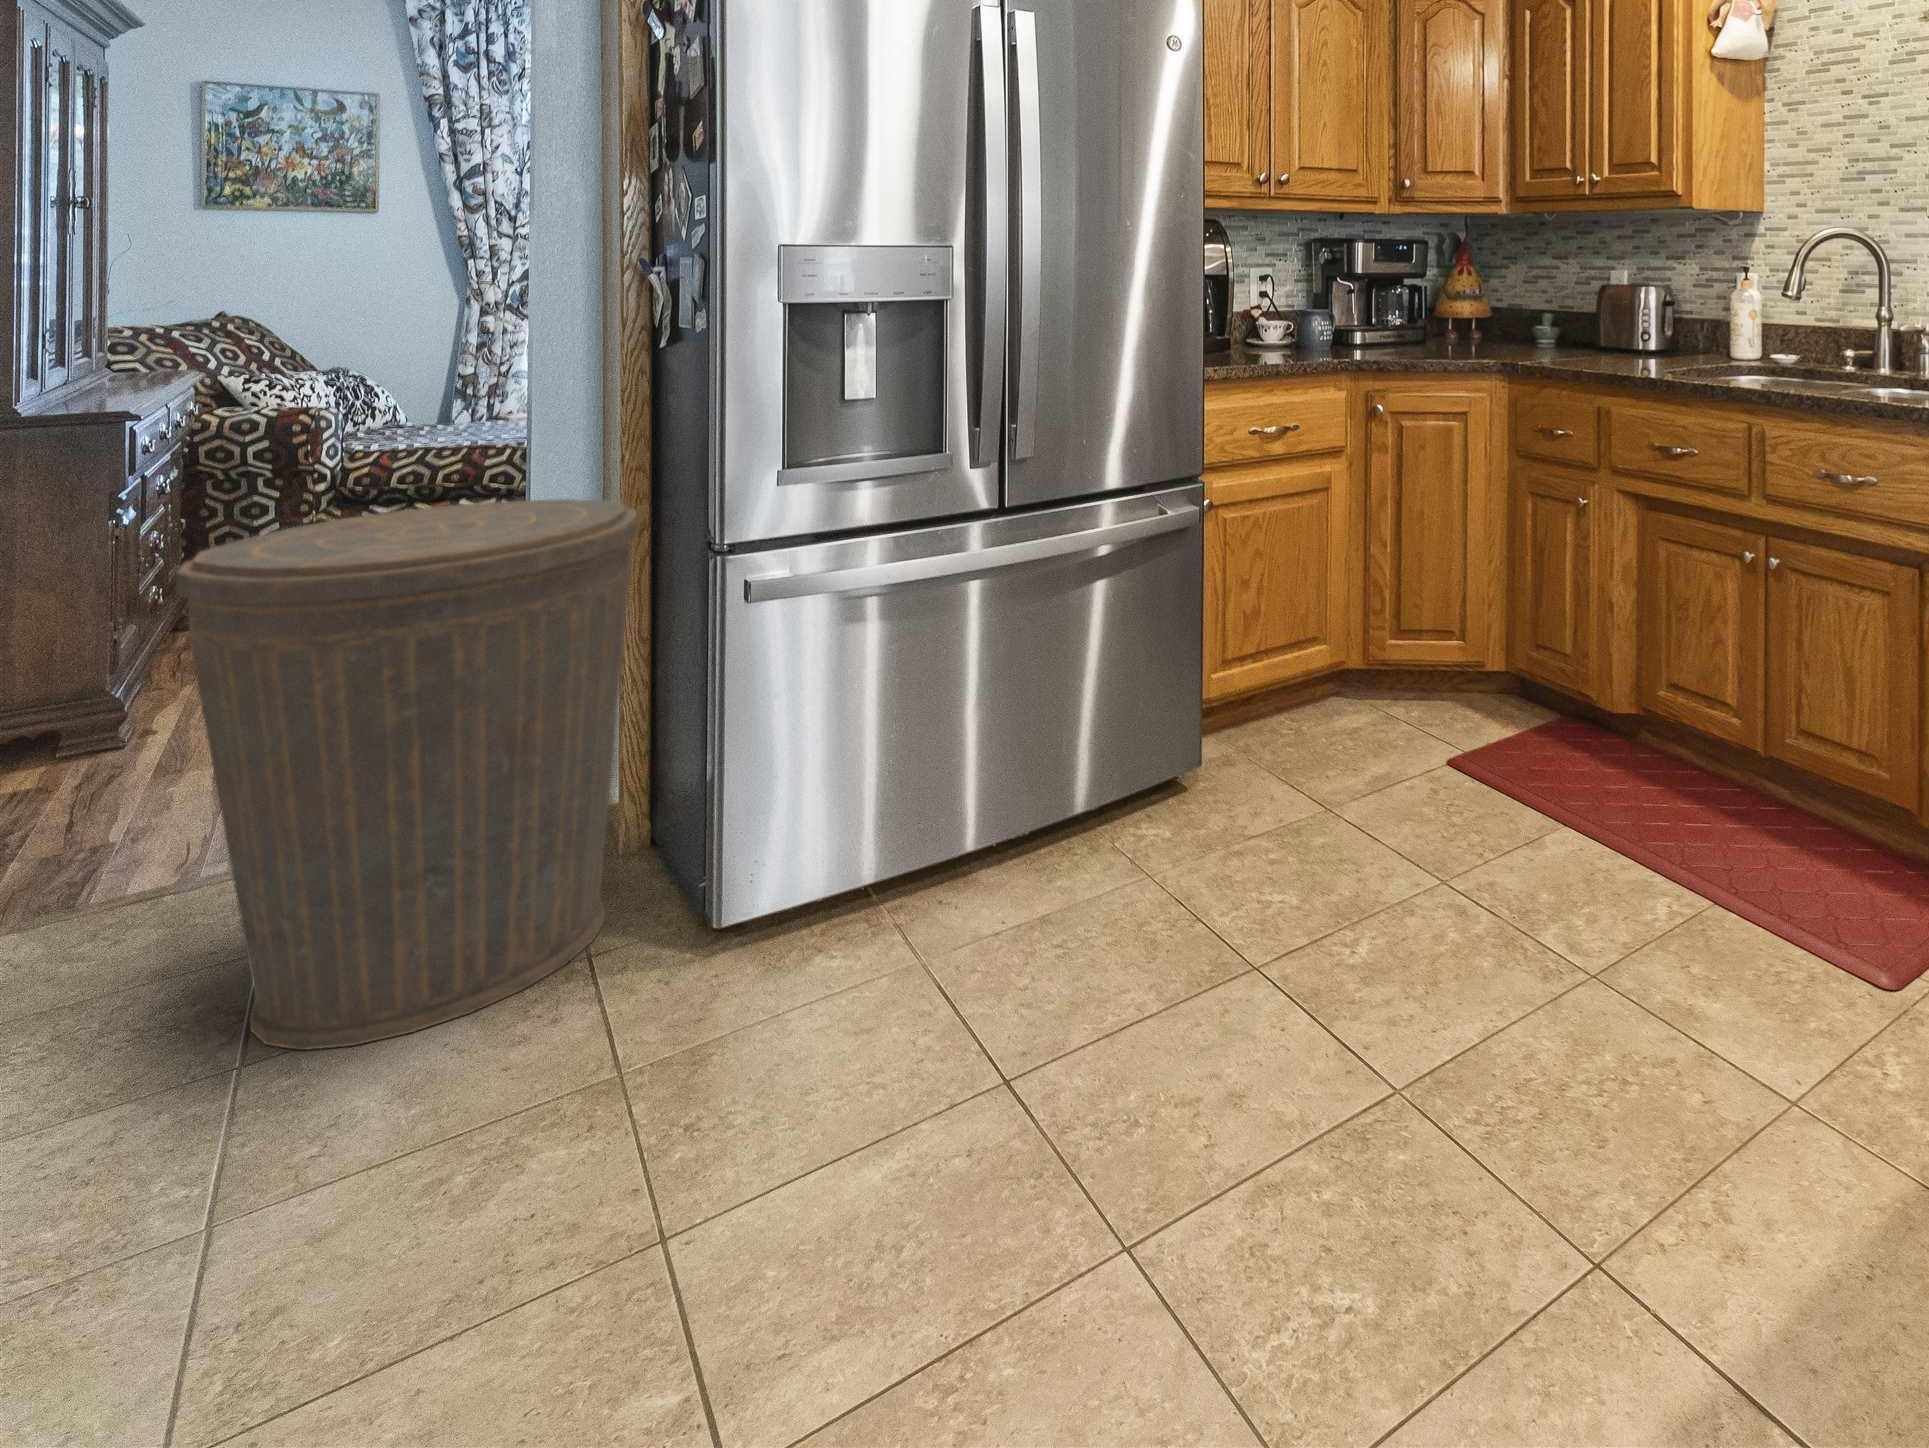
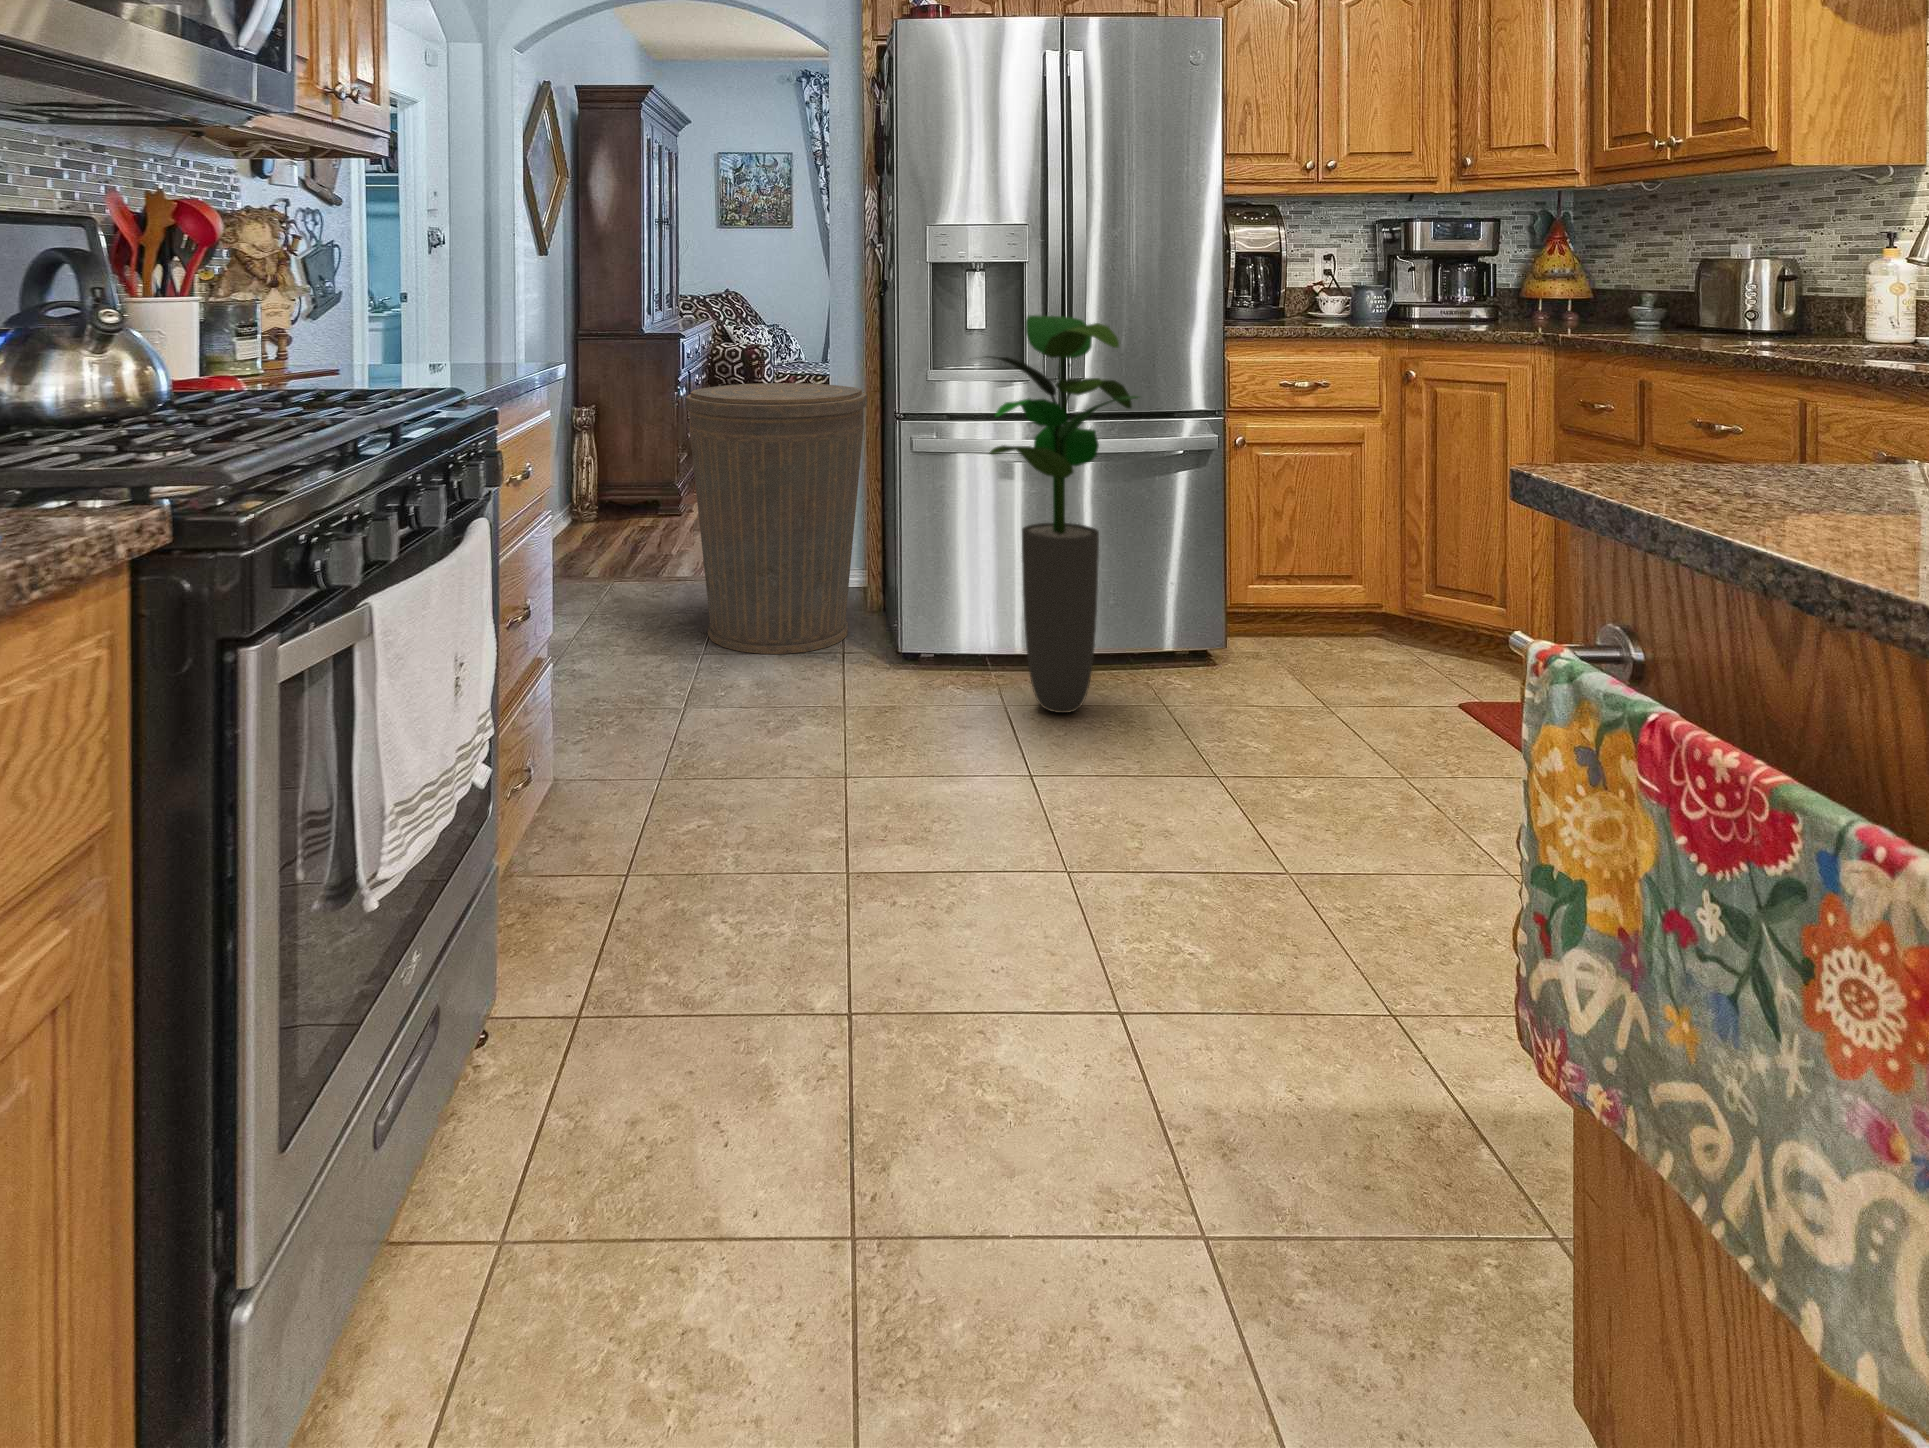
potted plant: none [888,373,1167,954] -> present [987,315,1139,713]

